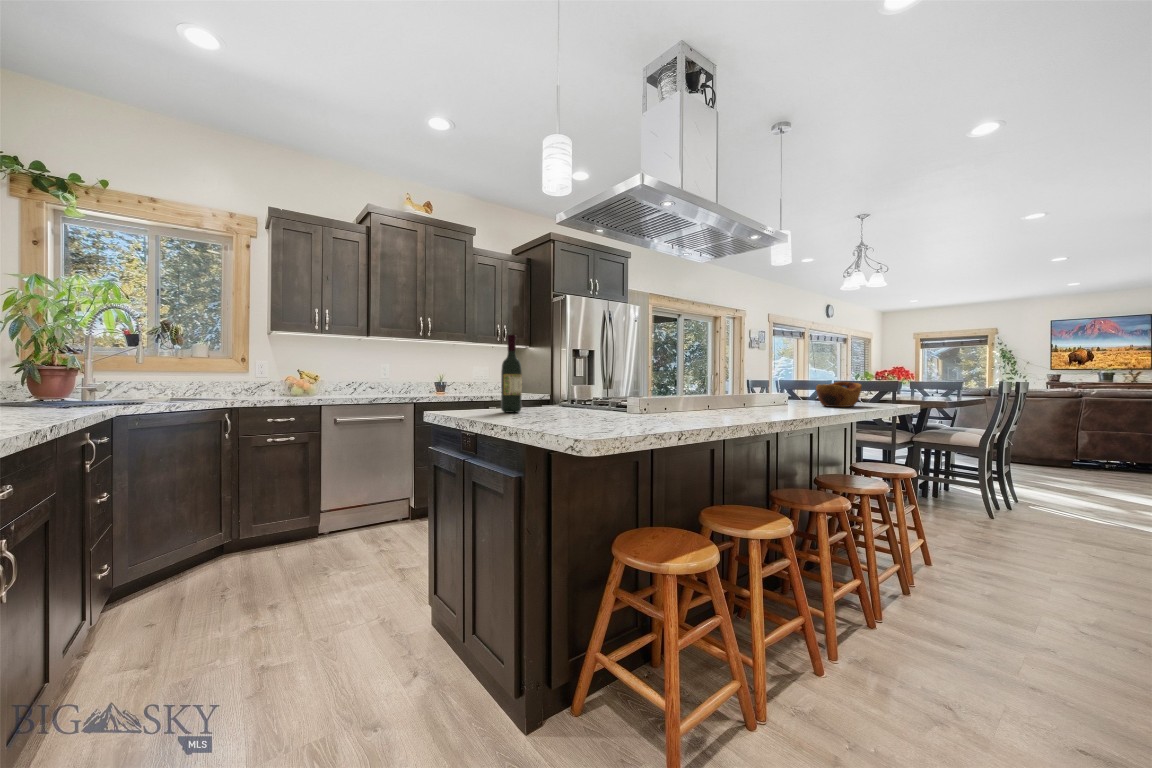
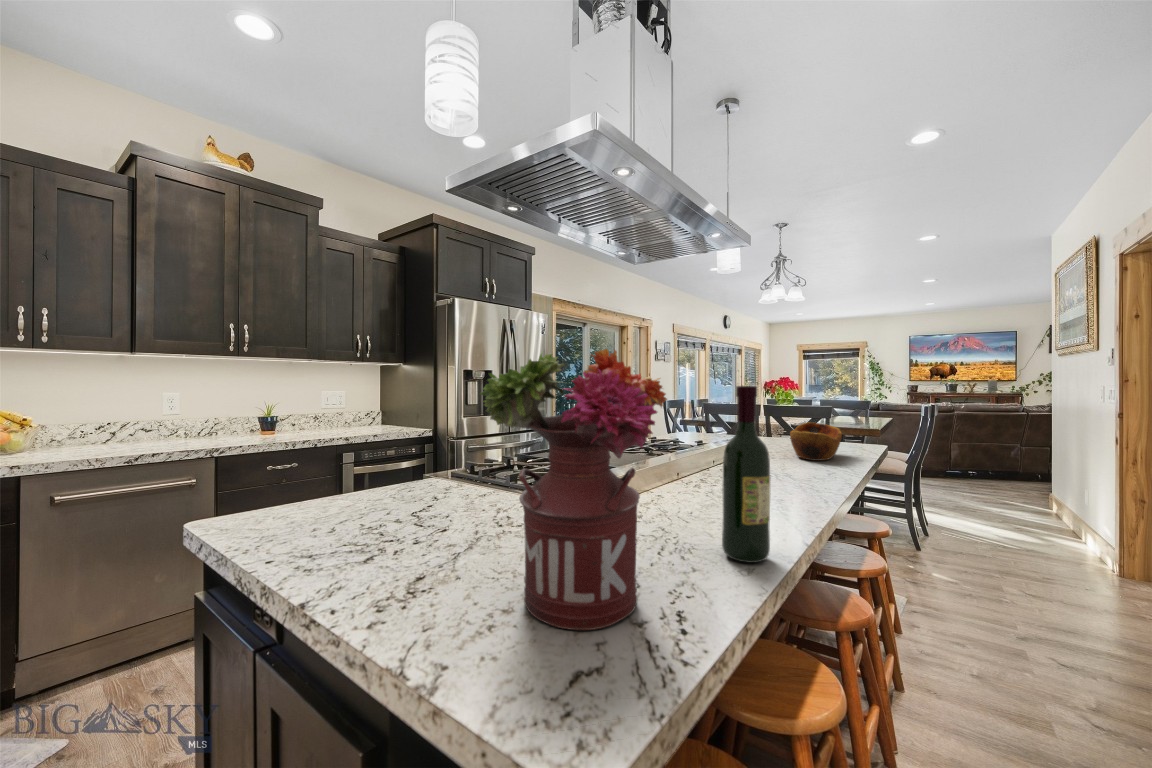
flower arrangement: none [566,306,651,426] -> present [480,349,667,630]
wine bottle: present [501,335,522,413] -> present [722,386,770,563]

